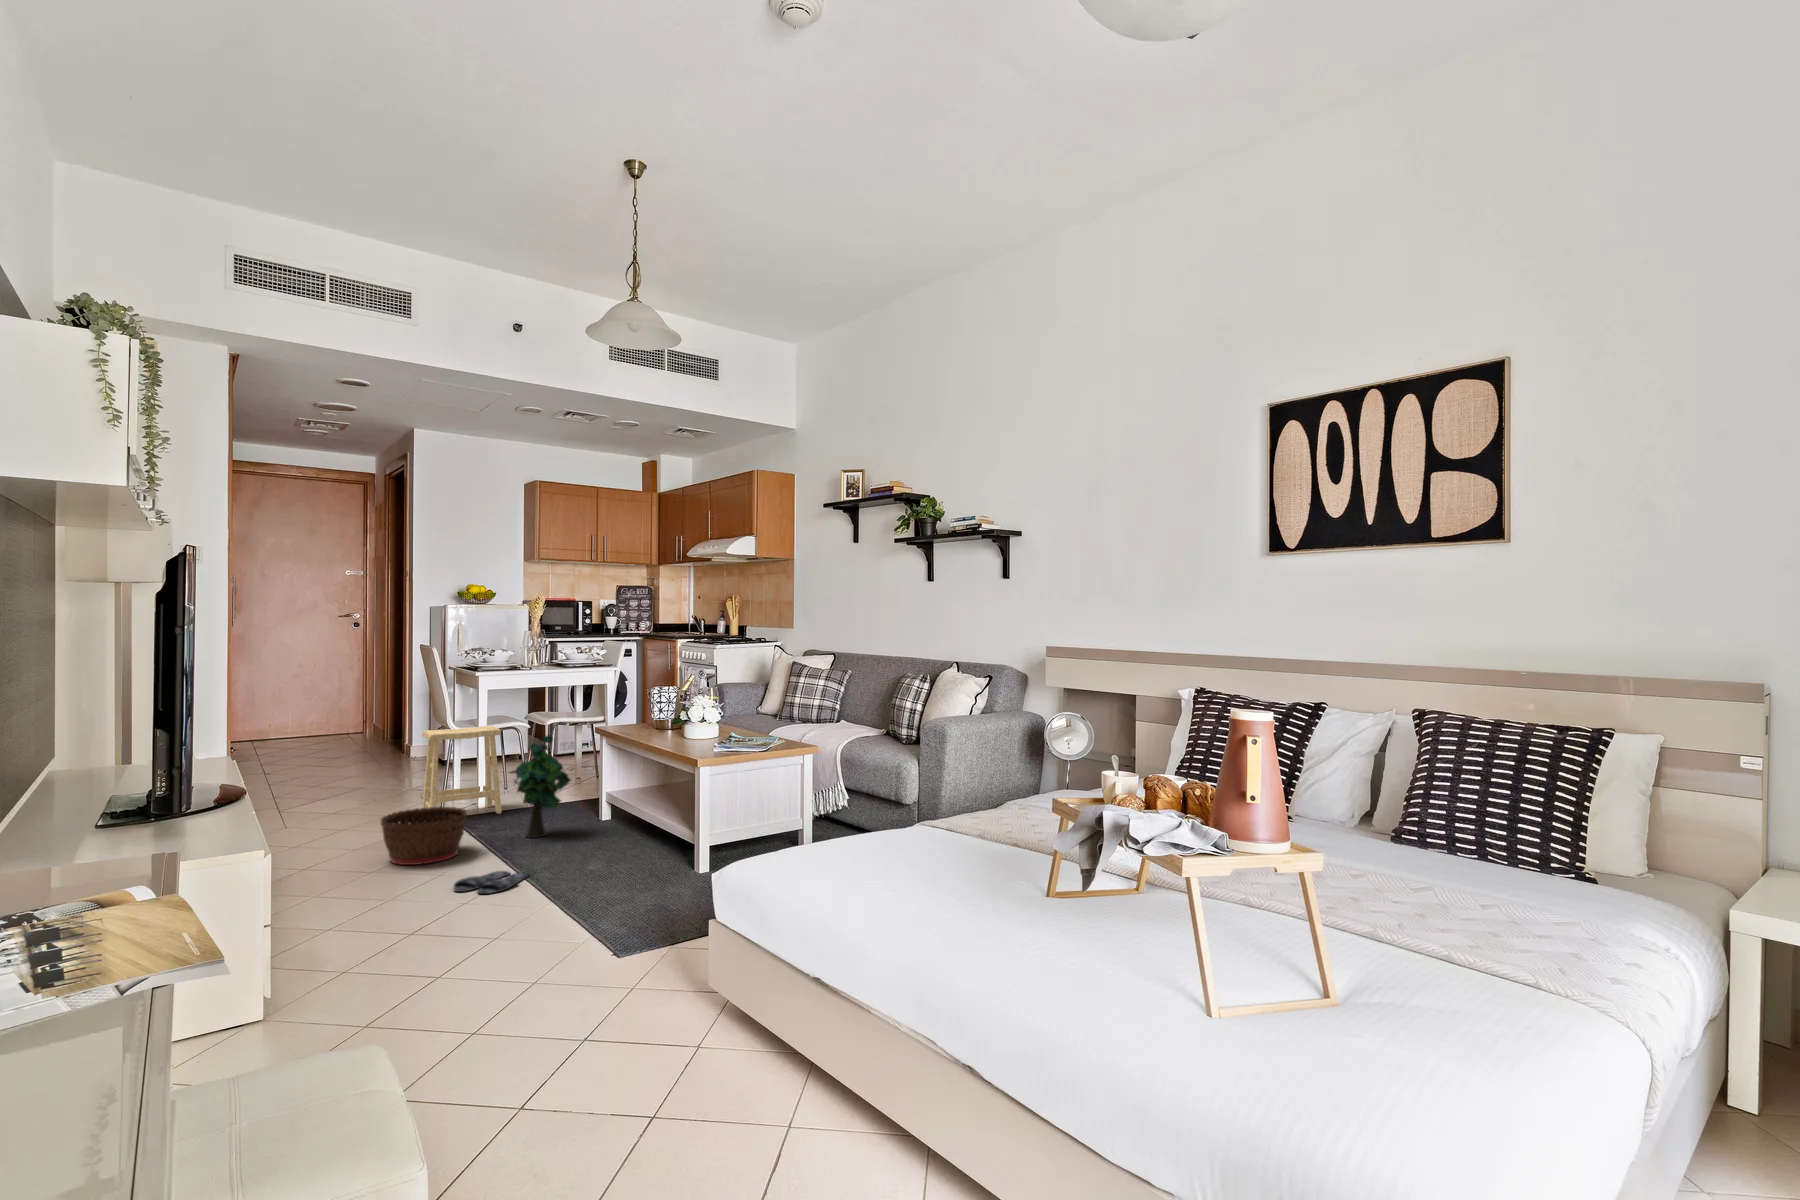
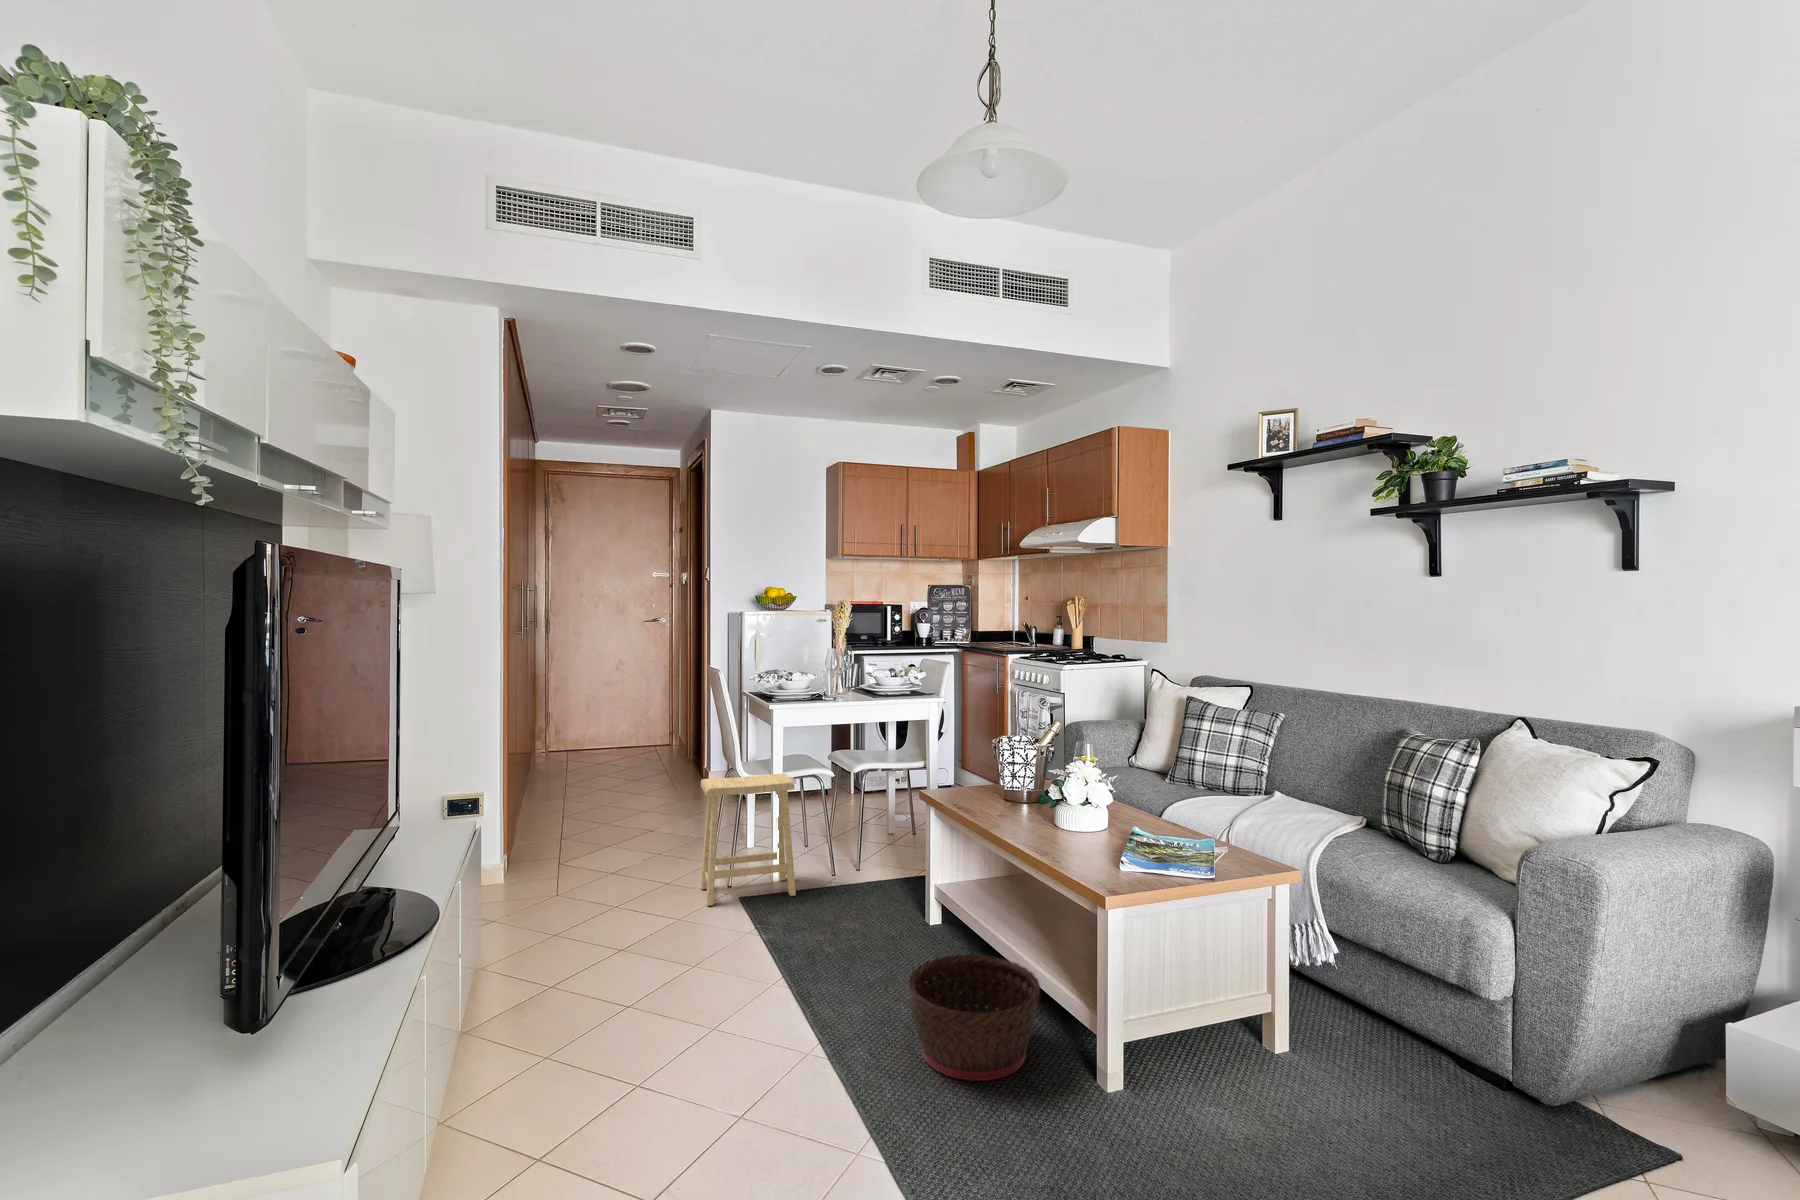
decorative plant: present [511,736,571,838] -> none [800,808,886,959]
basket: present [381,807,467,865] -> present [908,954,1040,1081]
slippers: present [454,871,529,894] -> none [709,1045,826,1115]

